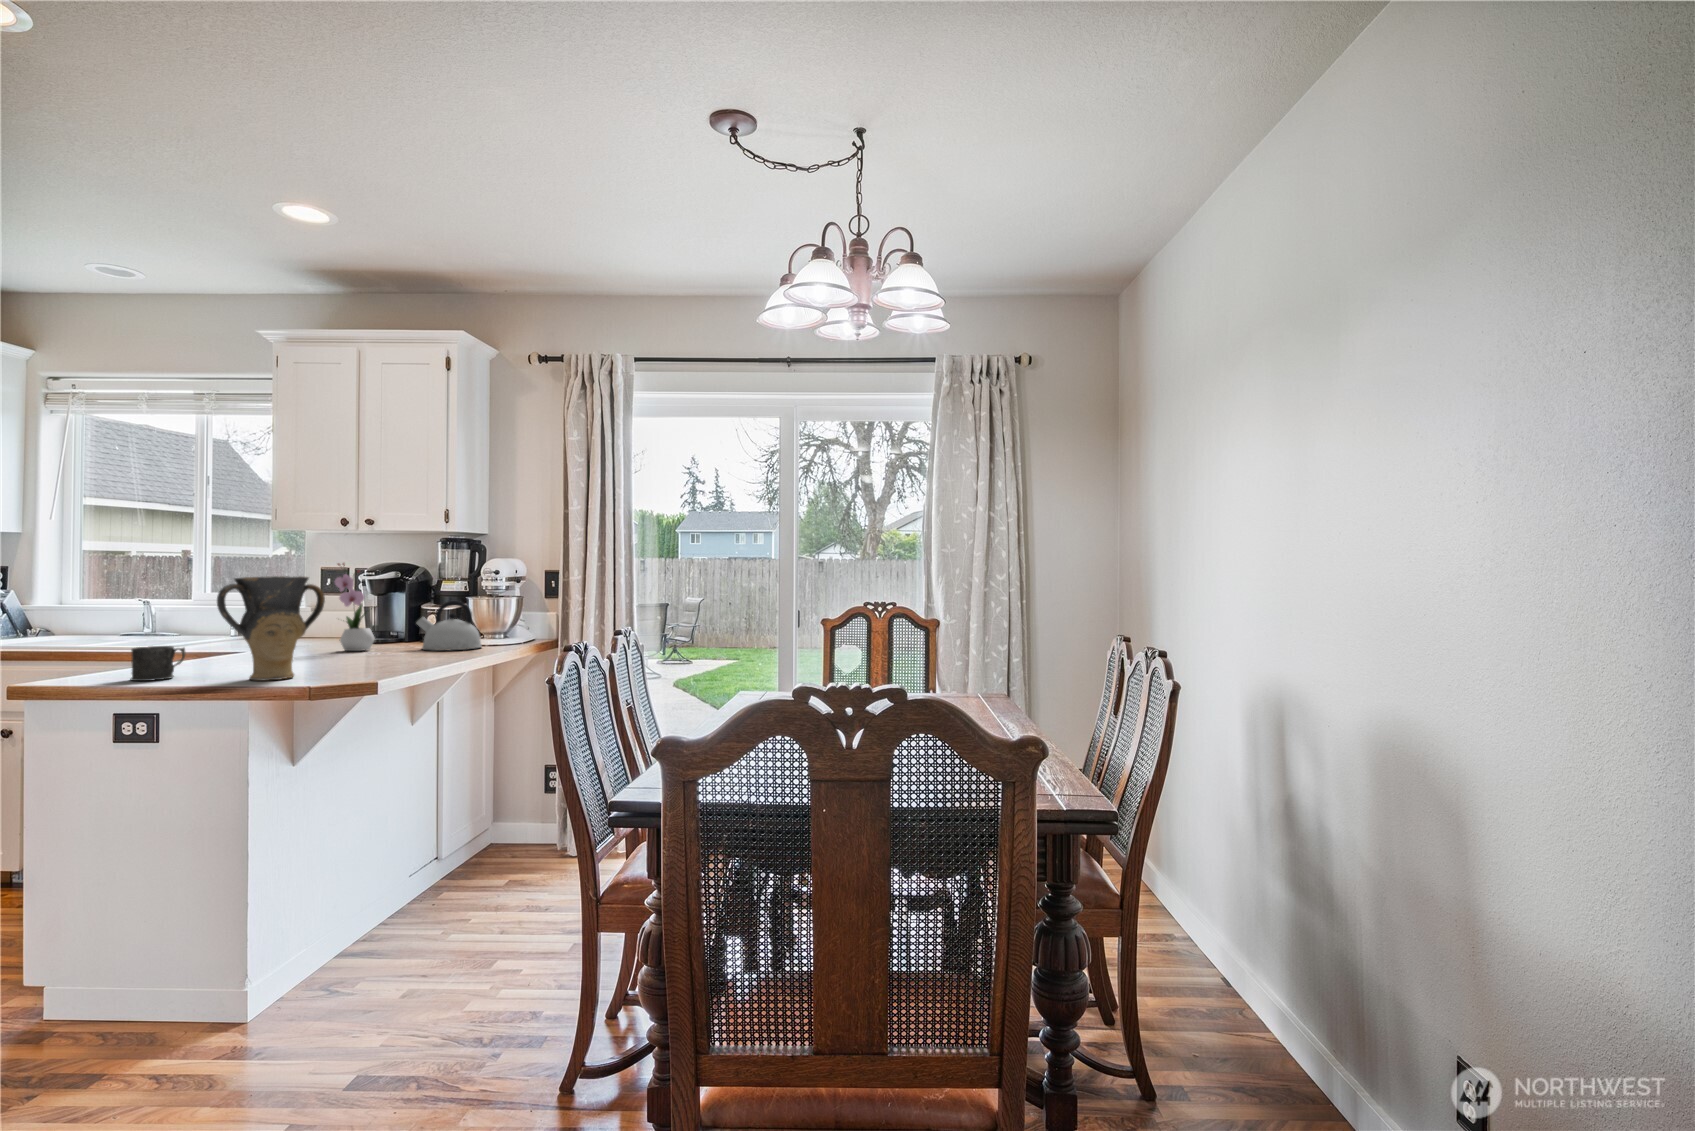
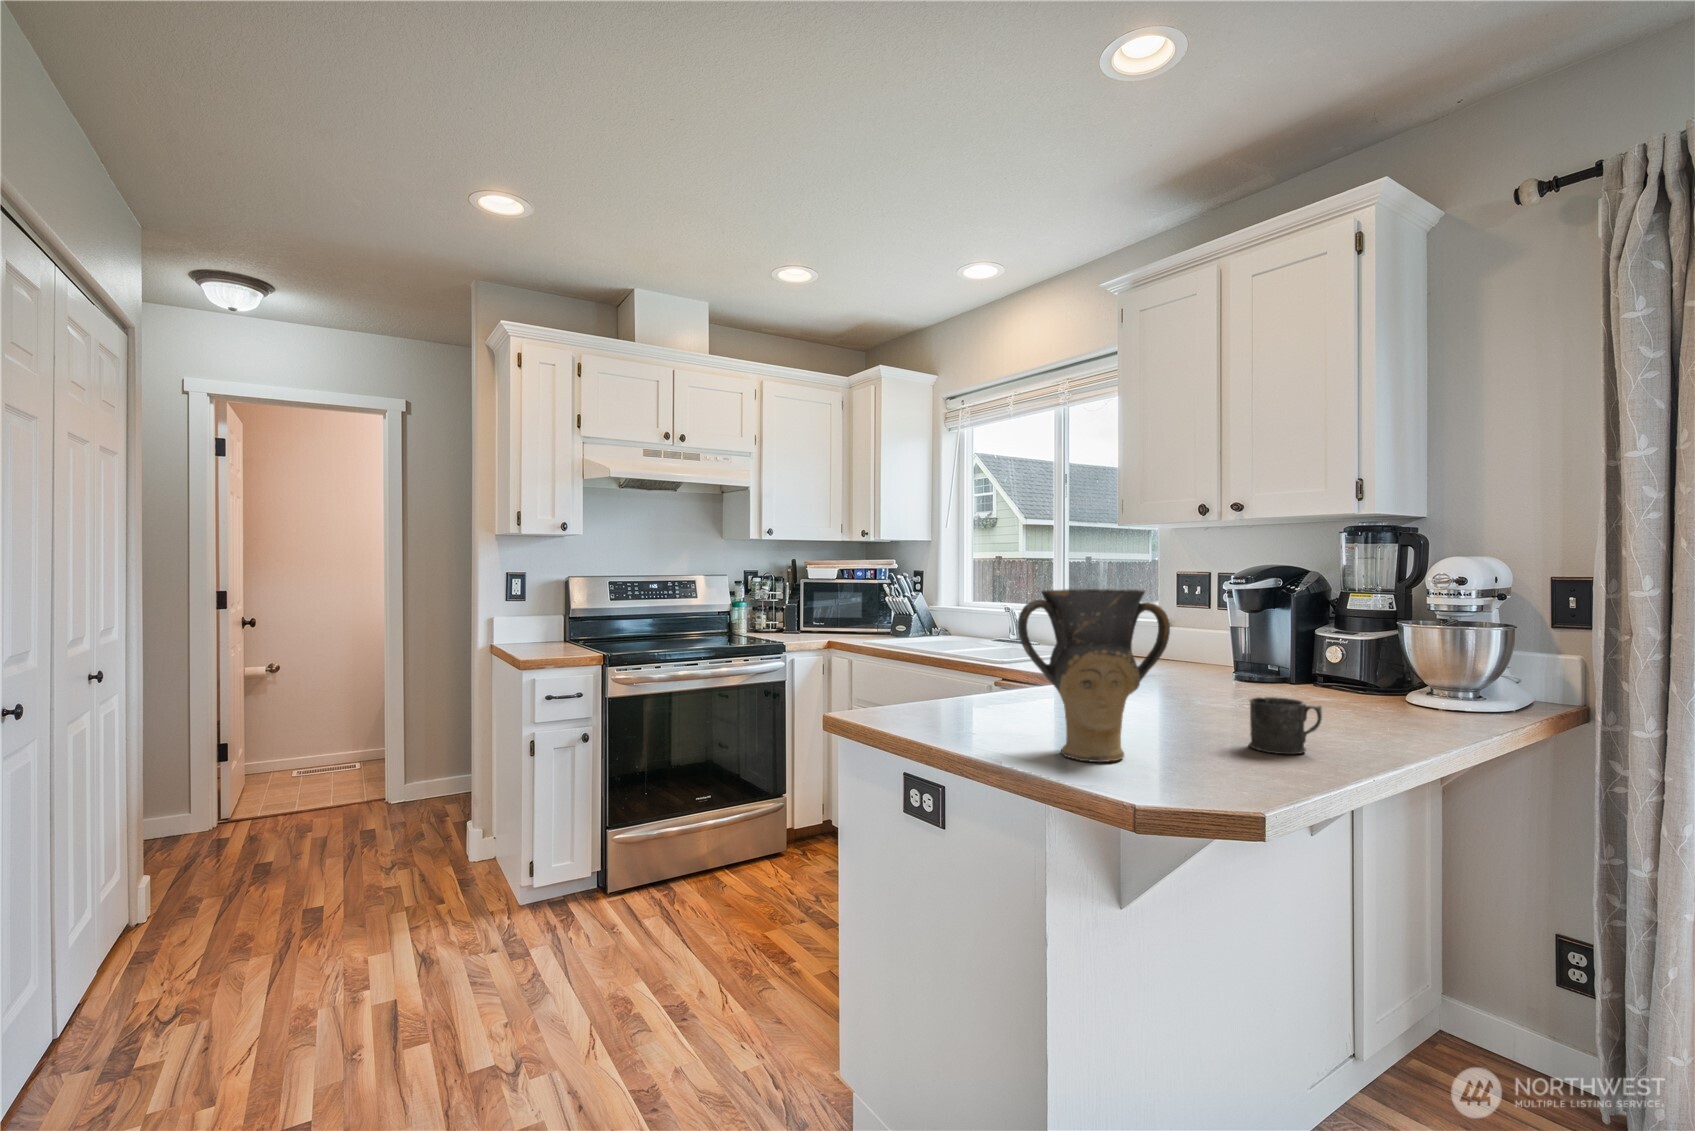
flower arrangement: present [335,563,375,651] -> none [1190,565,1255,699]
kettle: present [416,600,482,650] -> none [1312,629,1435,718]
mug: present [131,646,185,681] -> present [1249,697,1322,754]

